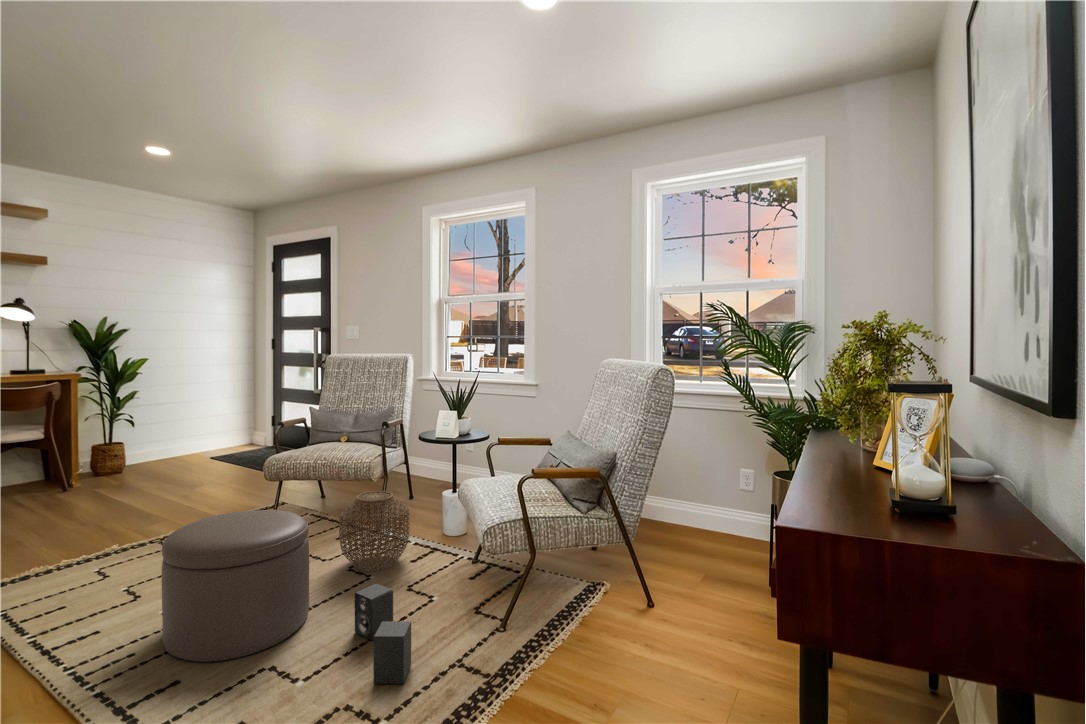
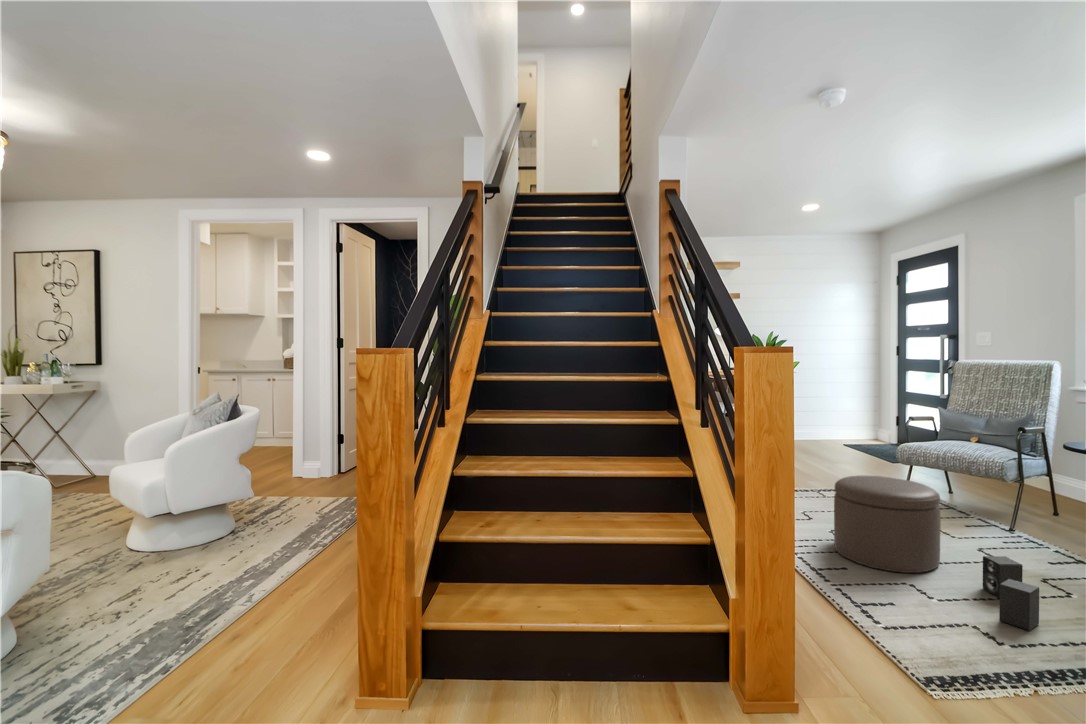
woven basket: present [339,491,409,571] -> none [968,487,1048,559]

